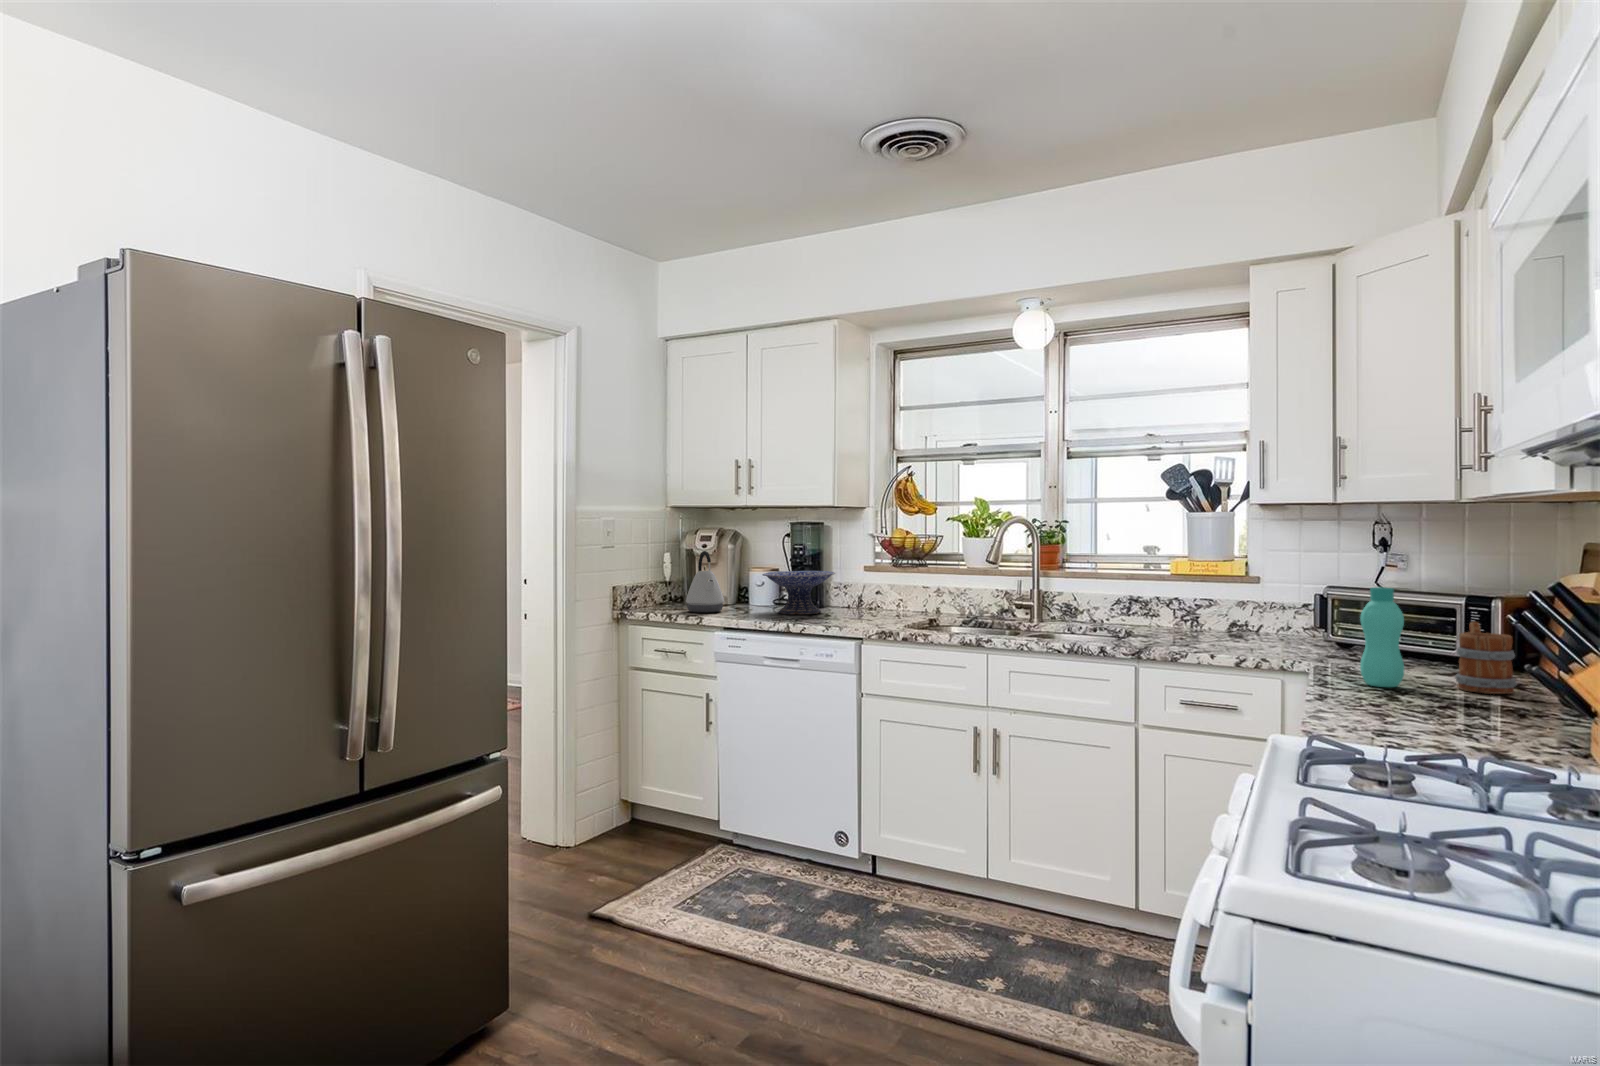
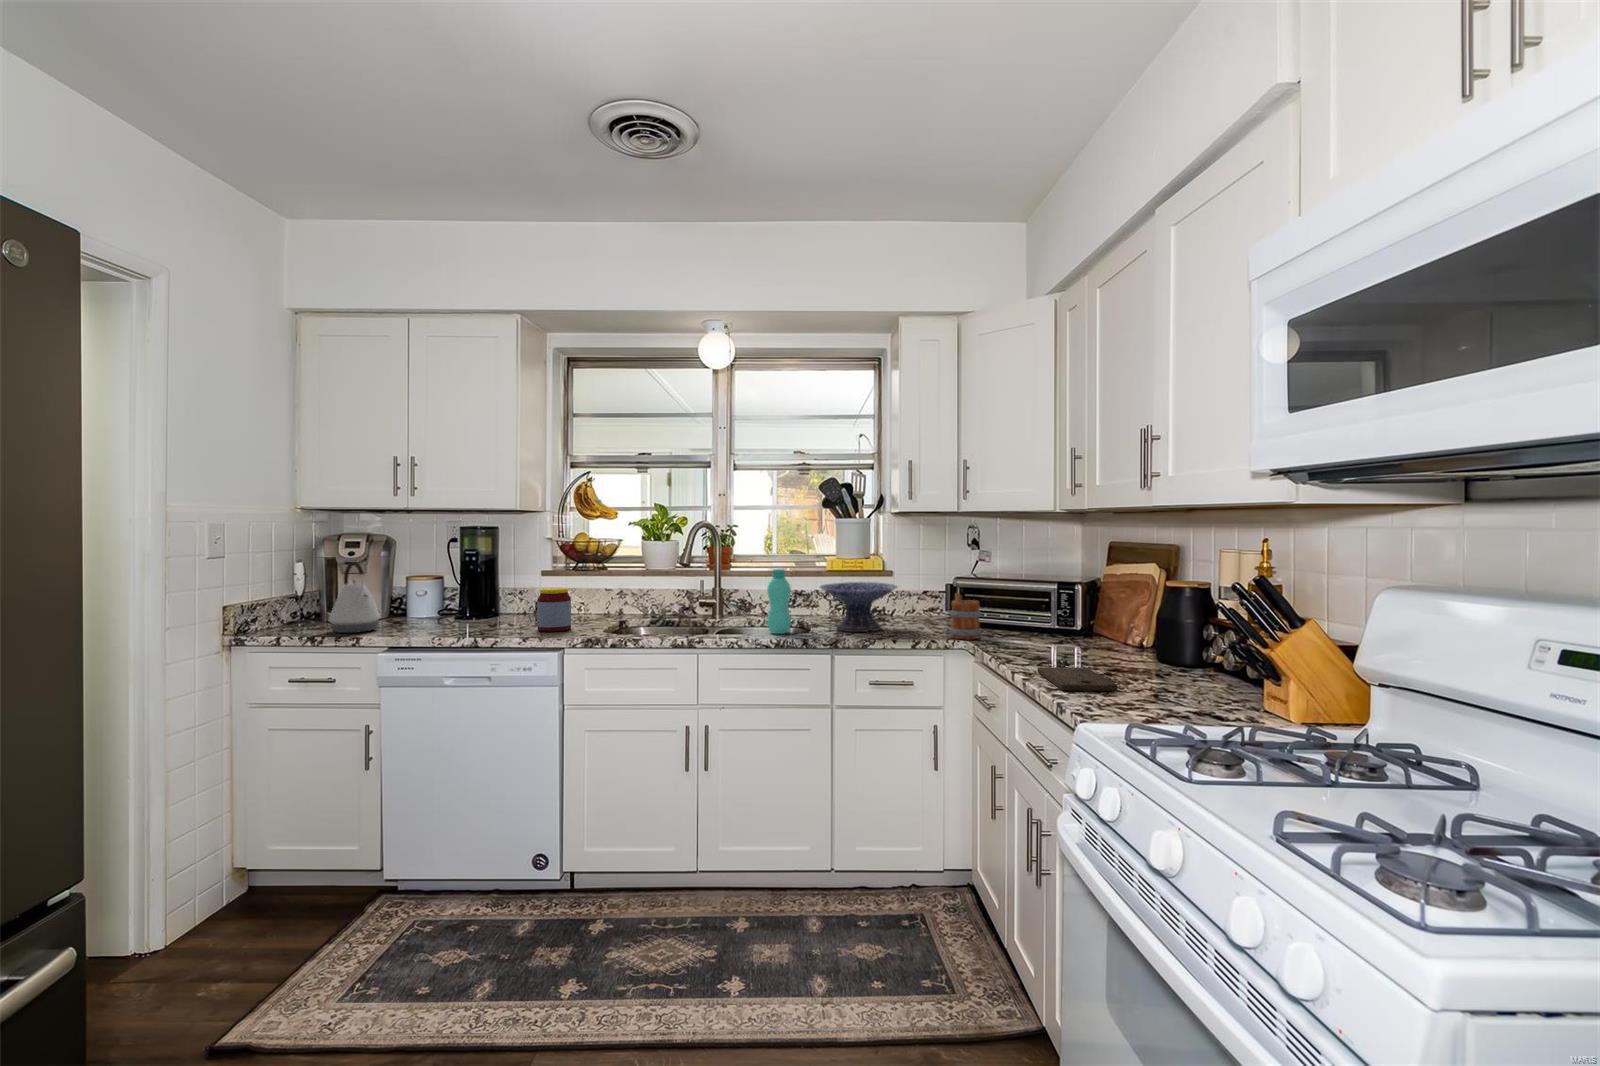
decorative bowl: present [762,571,835,614] -> present [820,582,897,632]
jar: none [848,581,879,622] -> present [537,588,571,632]
bottle: present [1360,587,1404,687] -> present [767,569,791,634]
mug: present [1455,622,1517,694] -> present [949,593,982,639]
cutting board: none [1356,690,1437,719] -> present [1038,667,1117,691]

